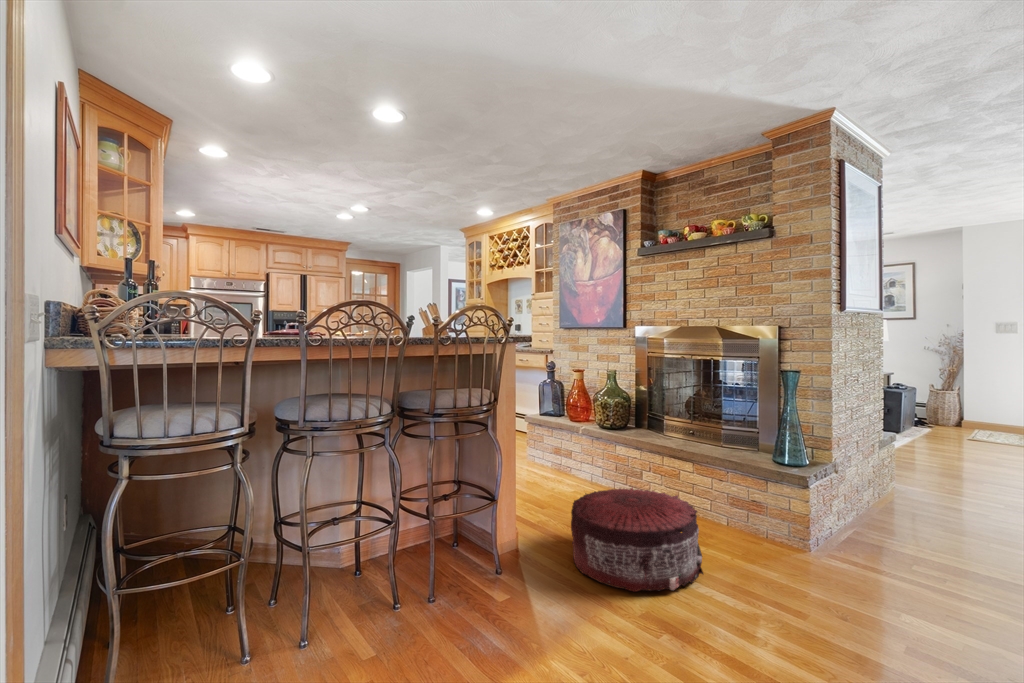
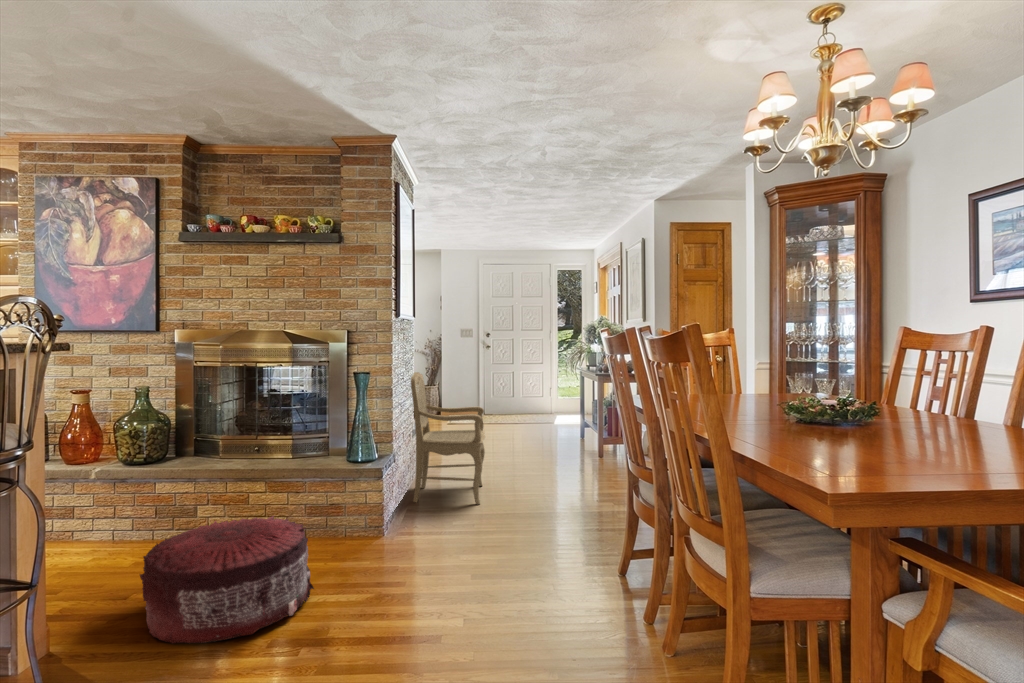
armchair: none [862,373,988,550] -> present [411,372,485,504]

